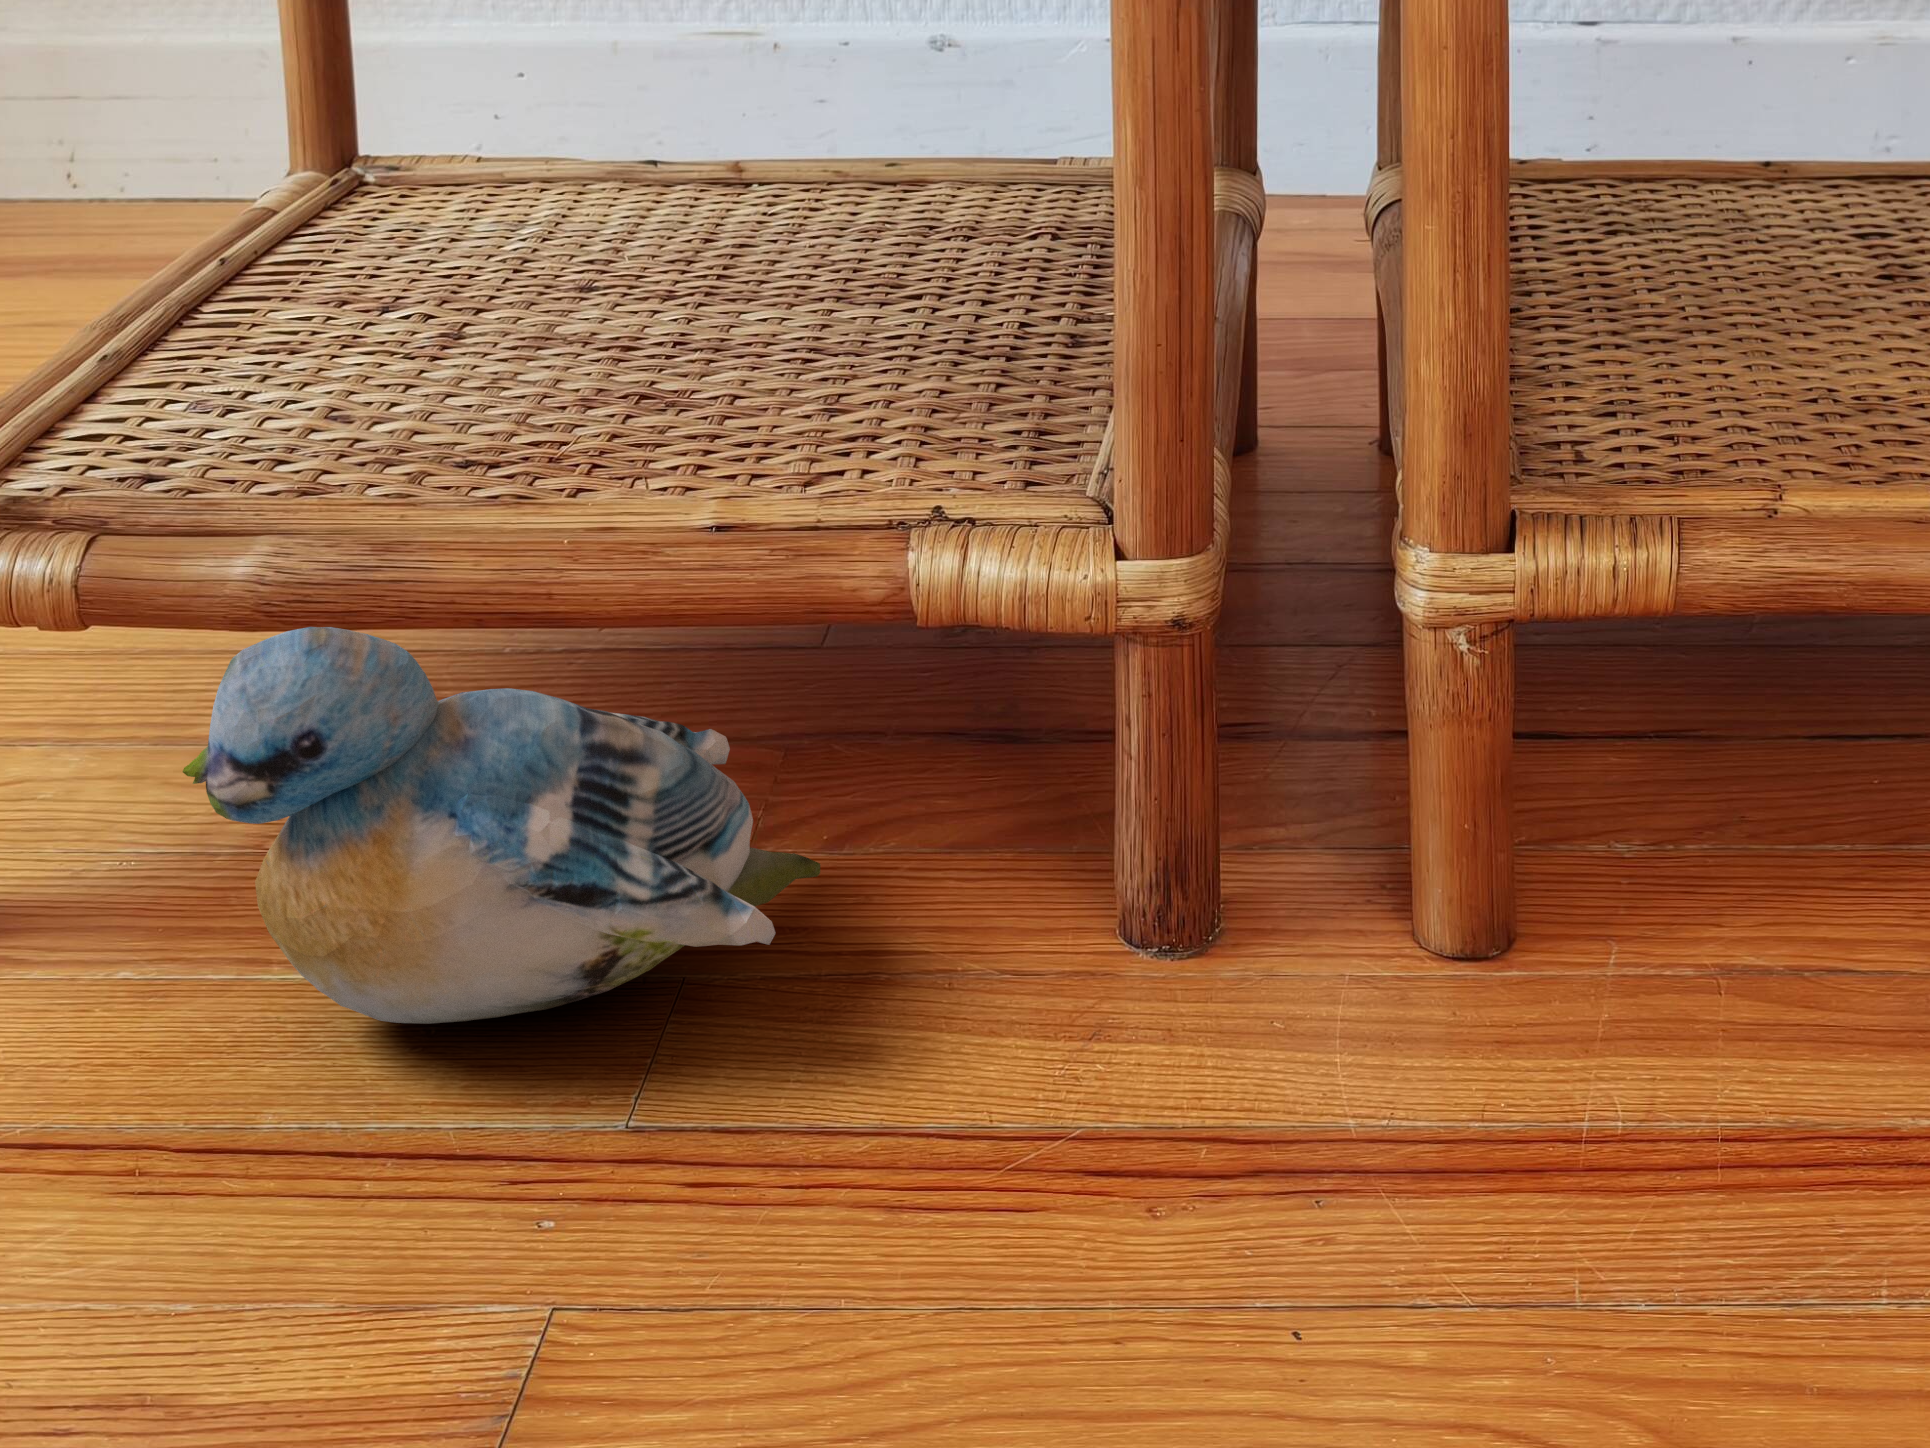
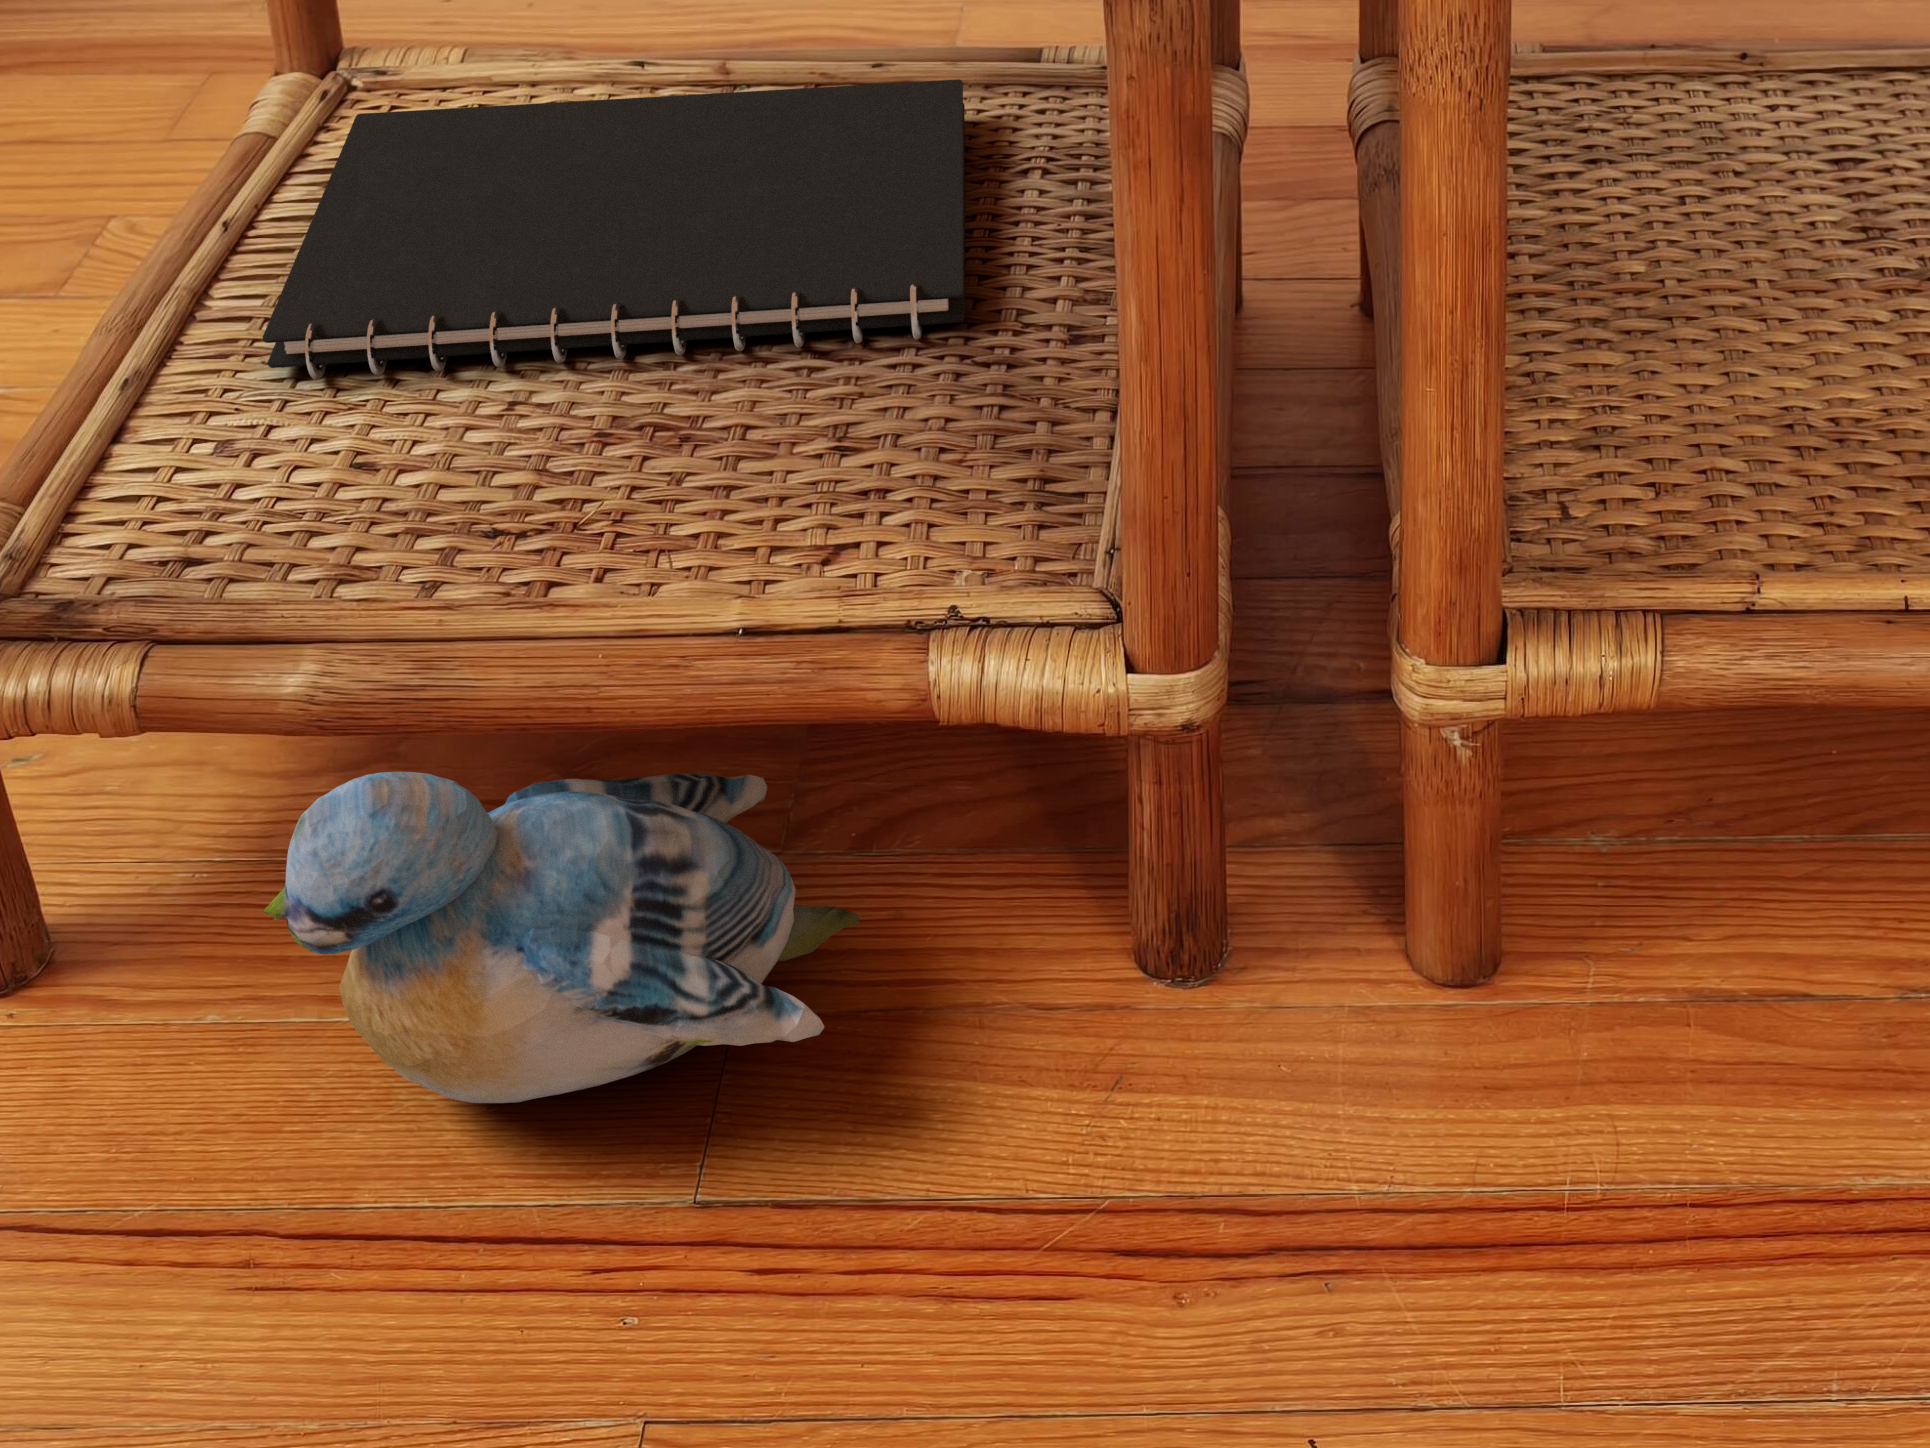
notebook: none [241,169,970,366] -> present [263,79,965,379]

